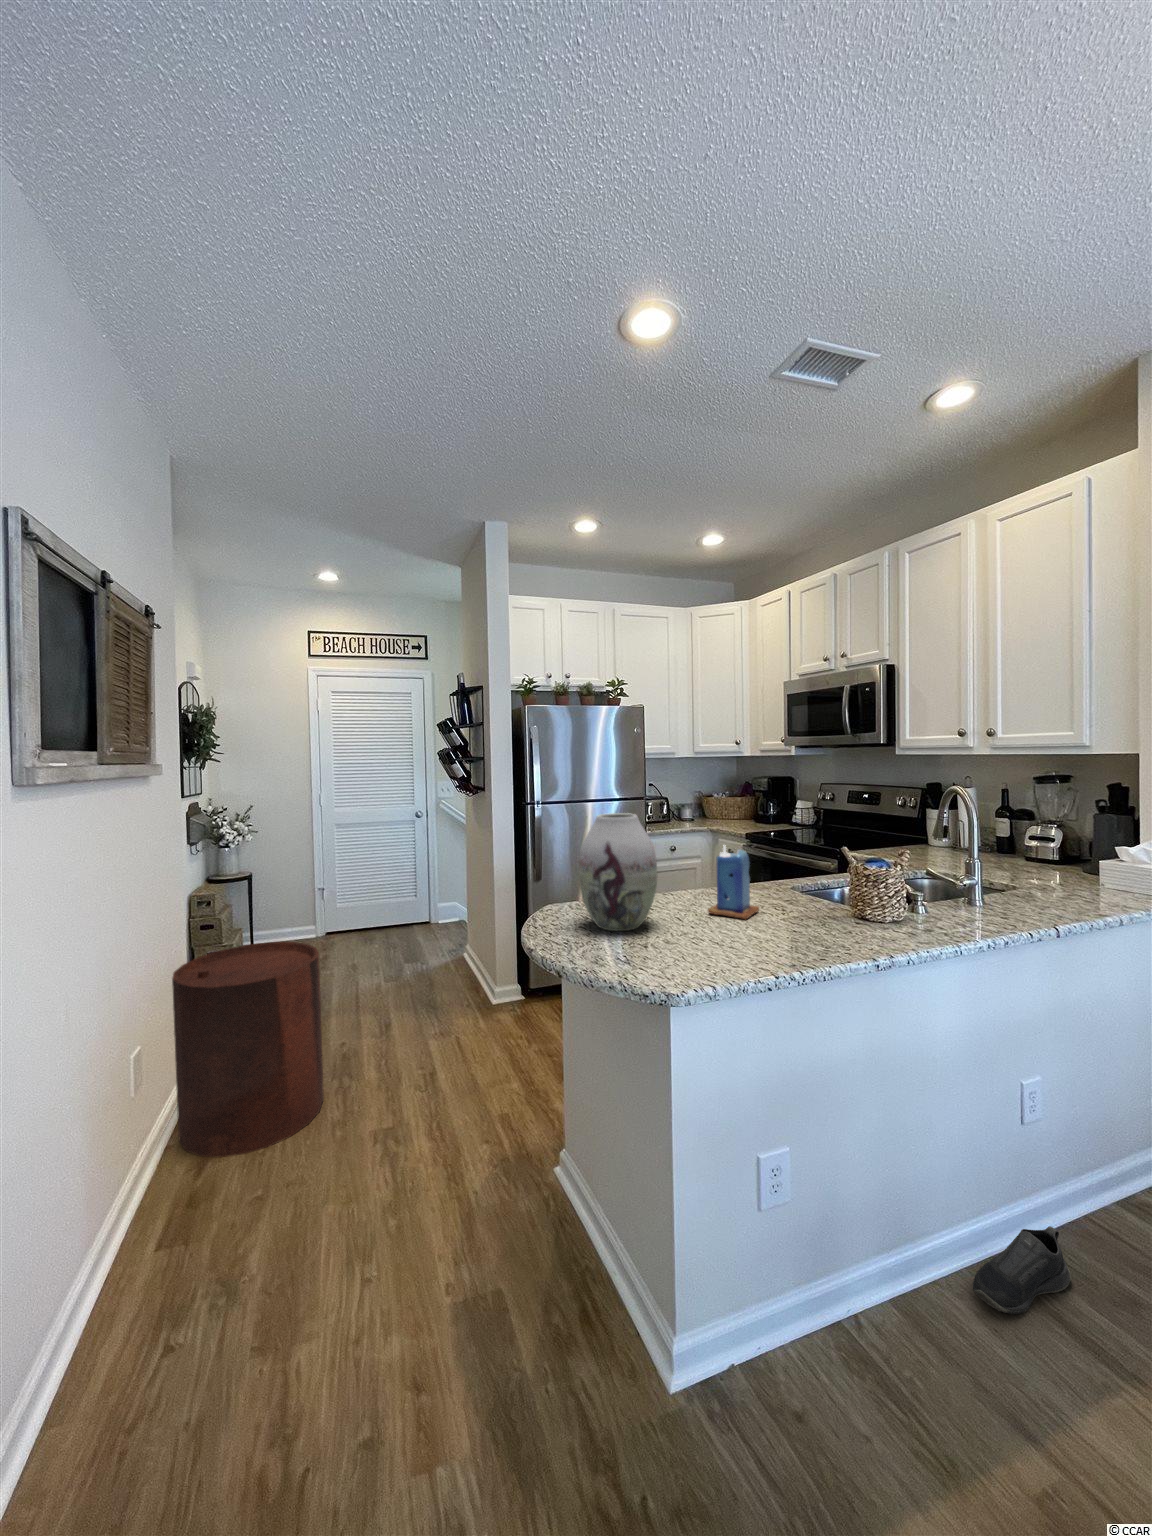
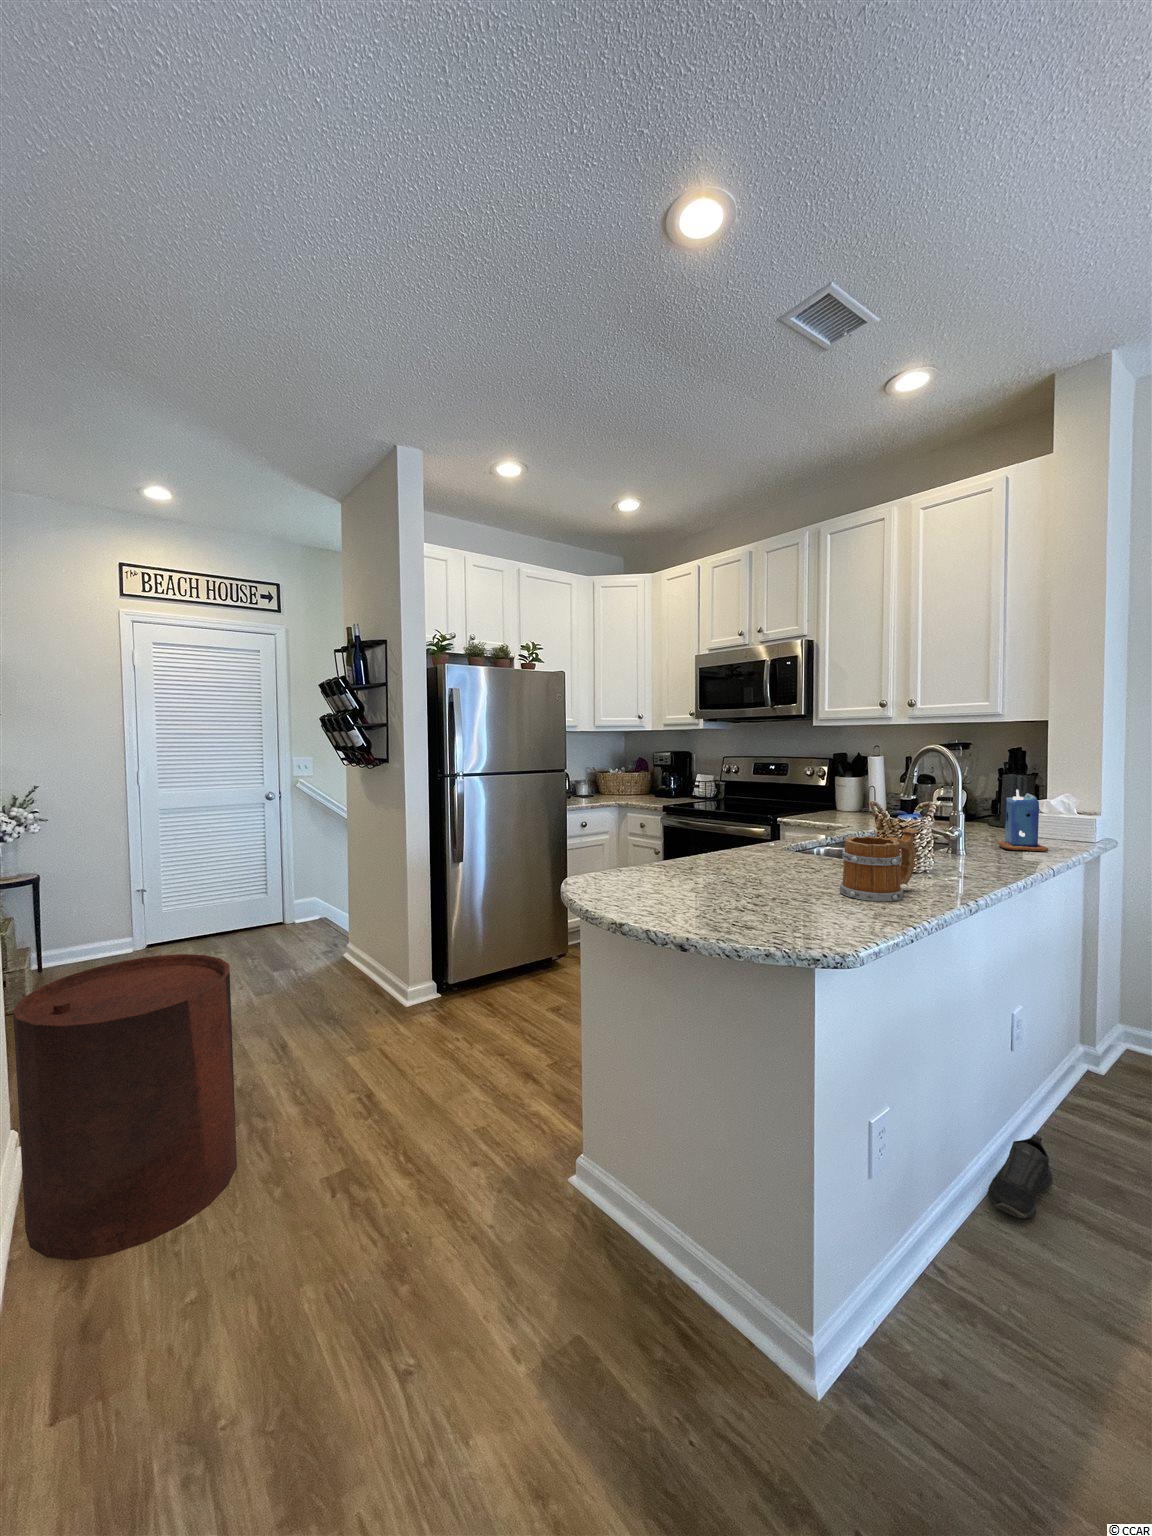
vase: present [579,813,657,931] -> none [635,769,724,898]
candle: present [708,845,759,919] -> present [997,790,1048,852]
mug: none [767,877,851,950] -> present [840,828,918,901]

